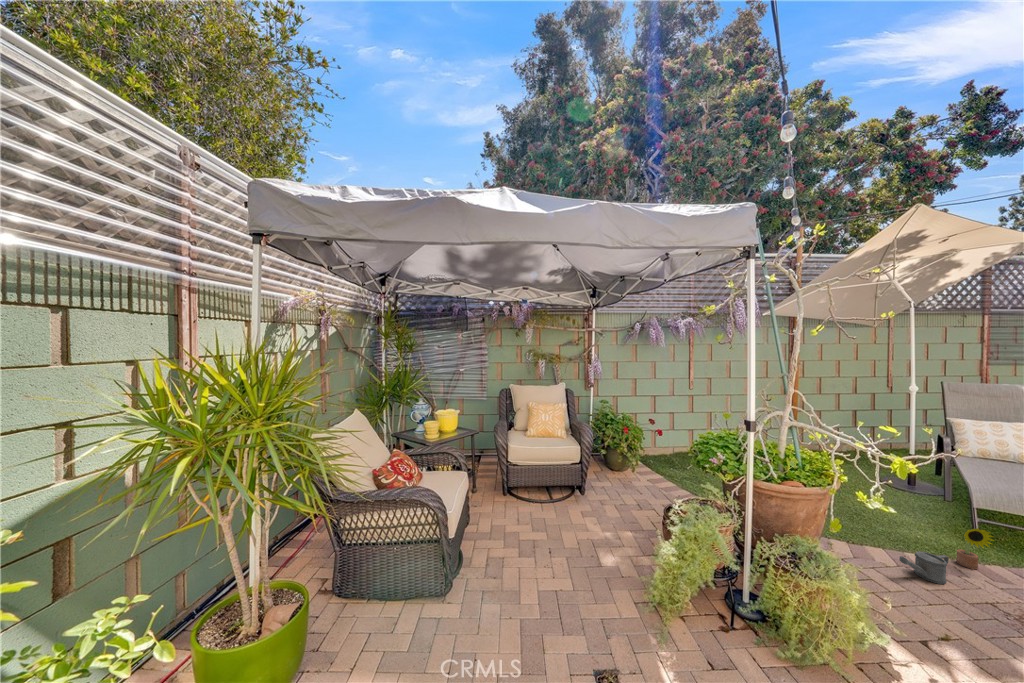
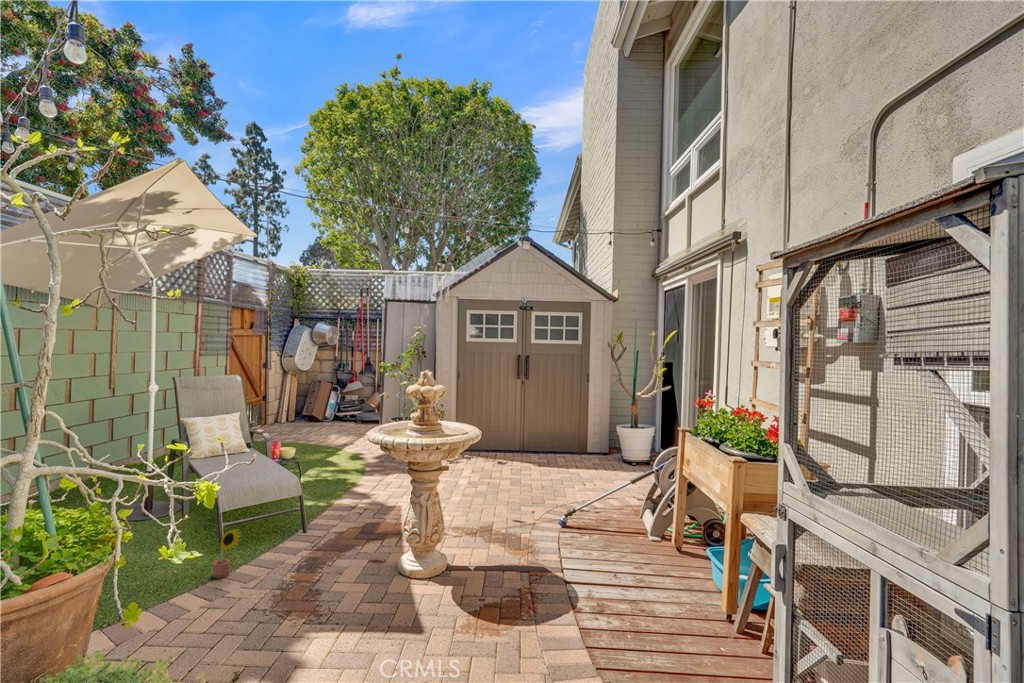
watering can: present [899,551,949,584] -> none [173,576,213,617]

